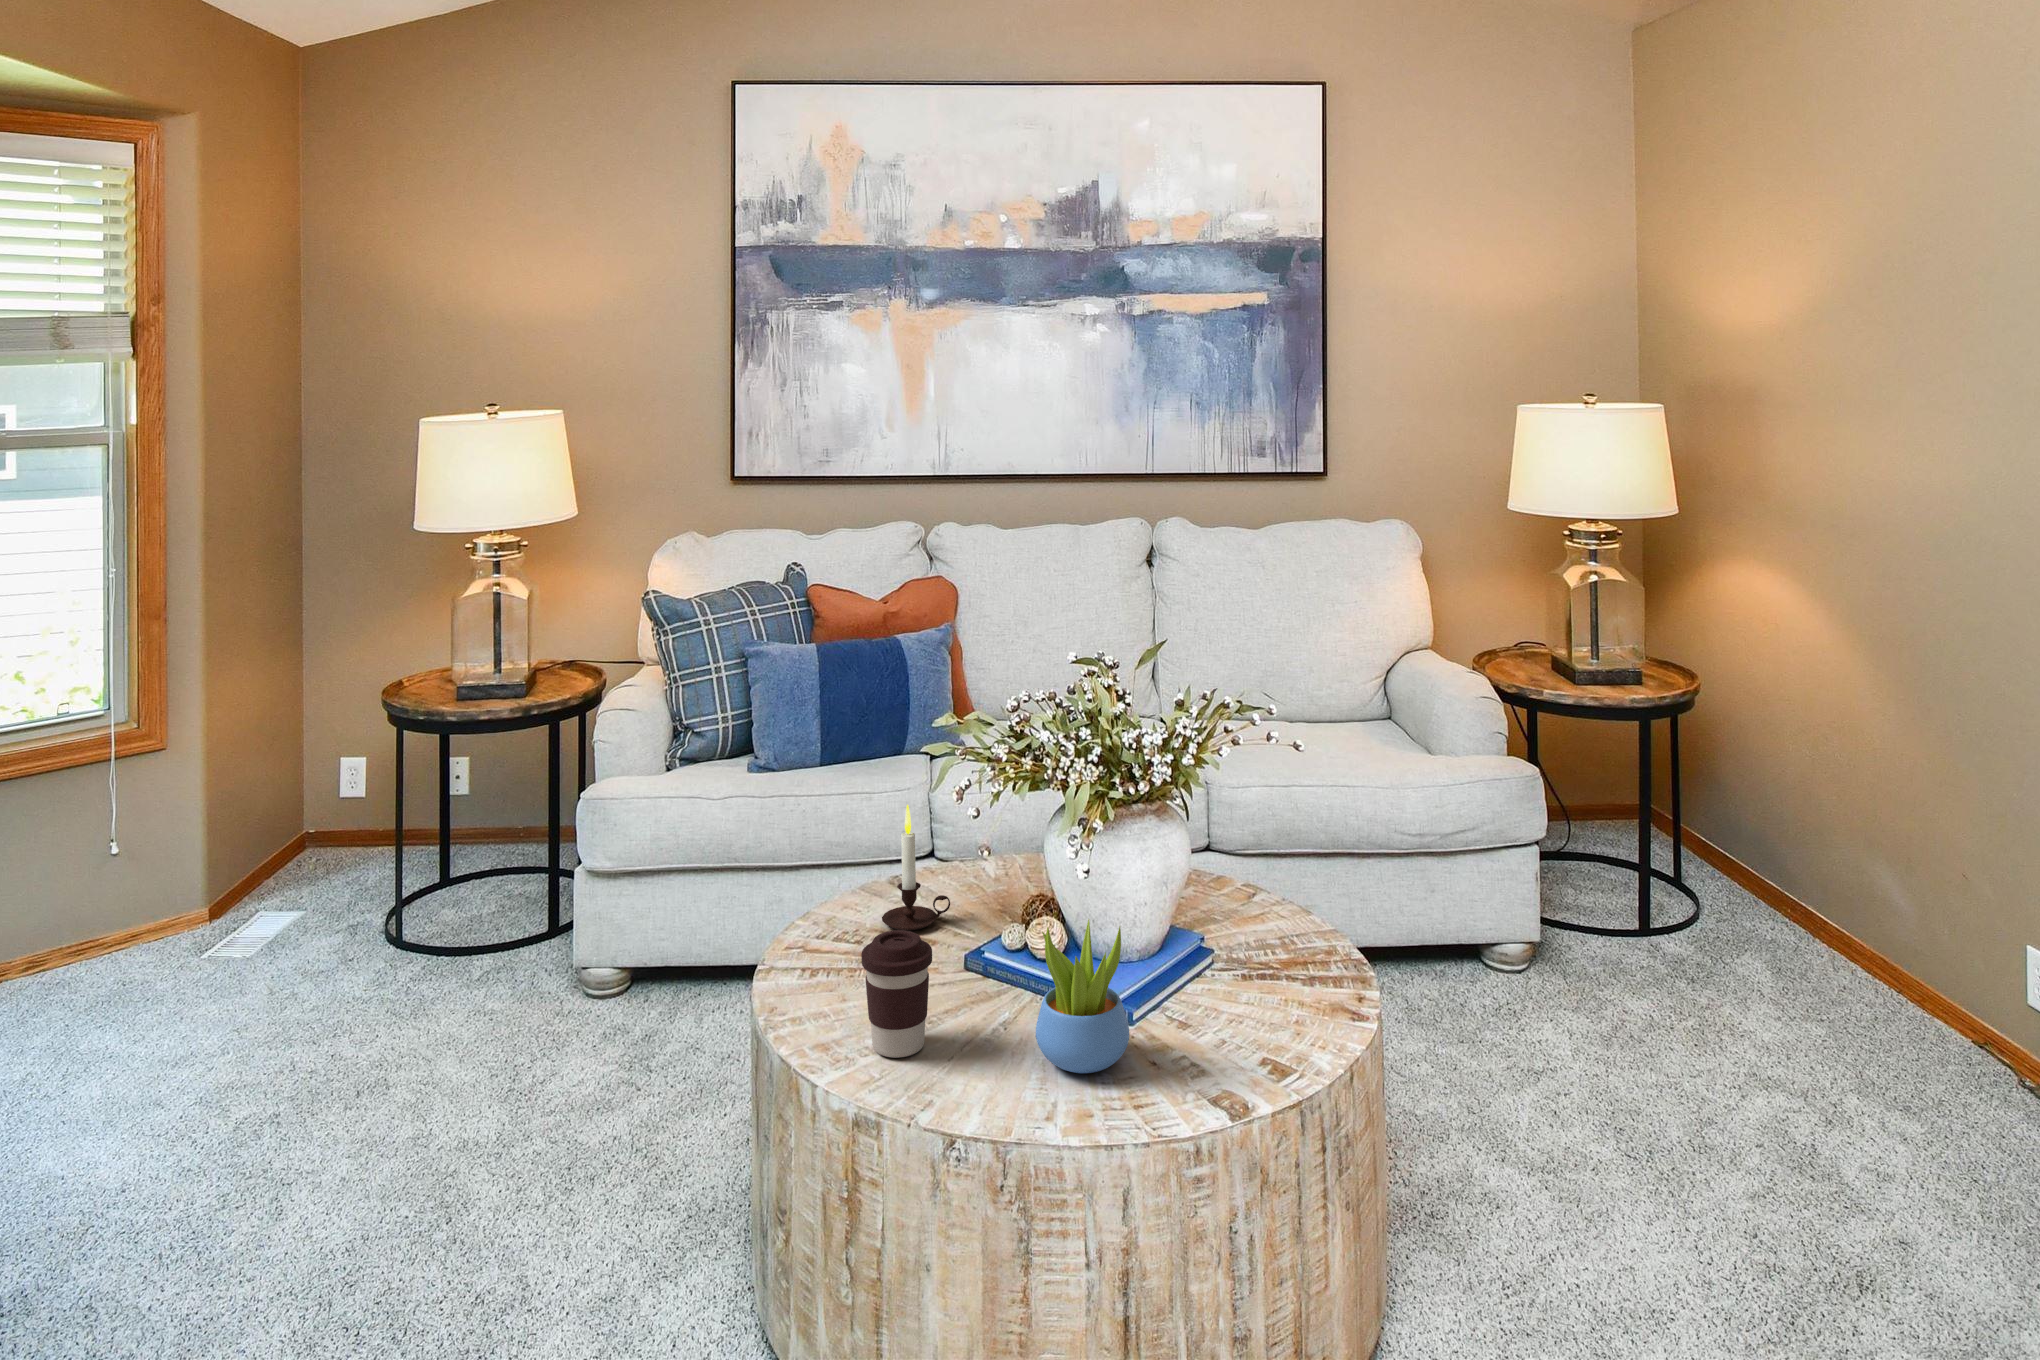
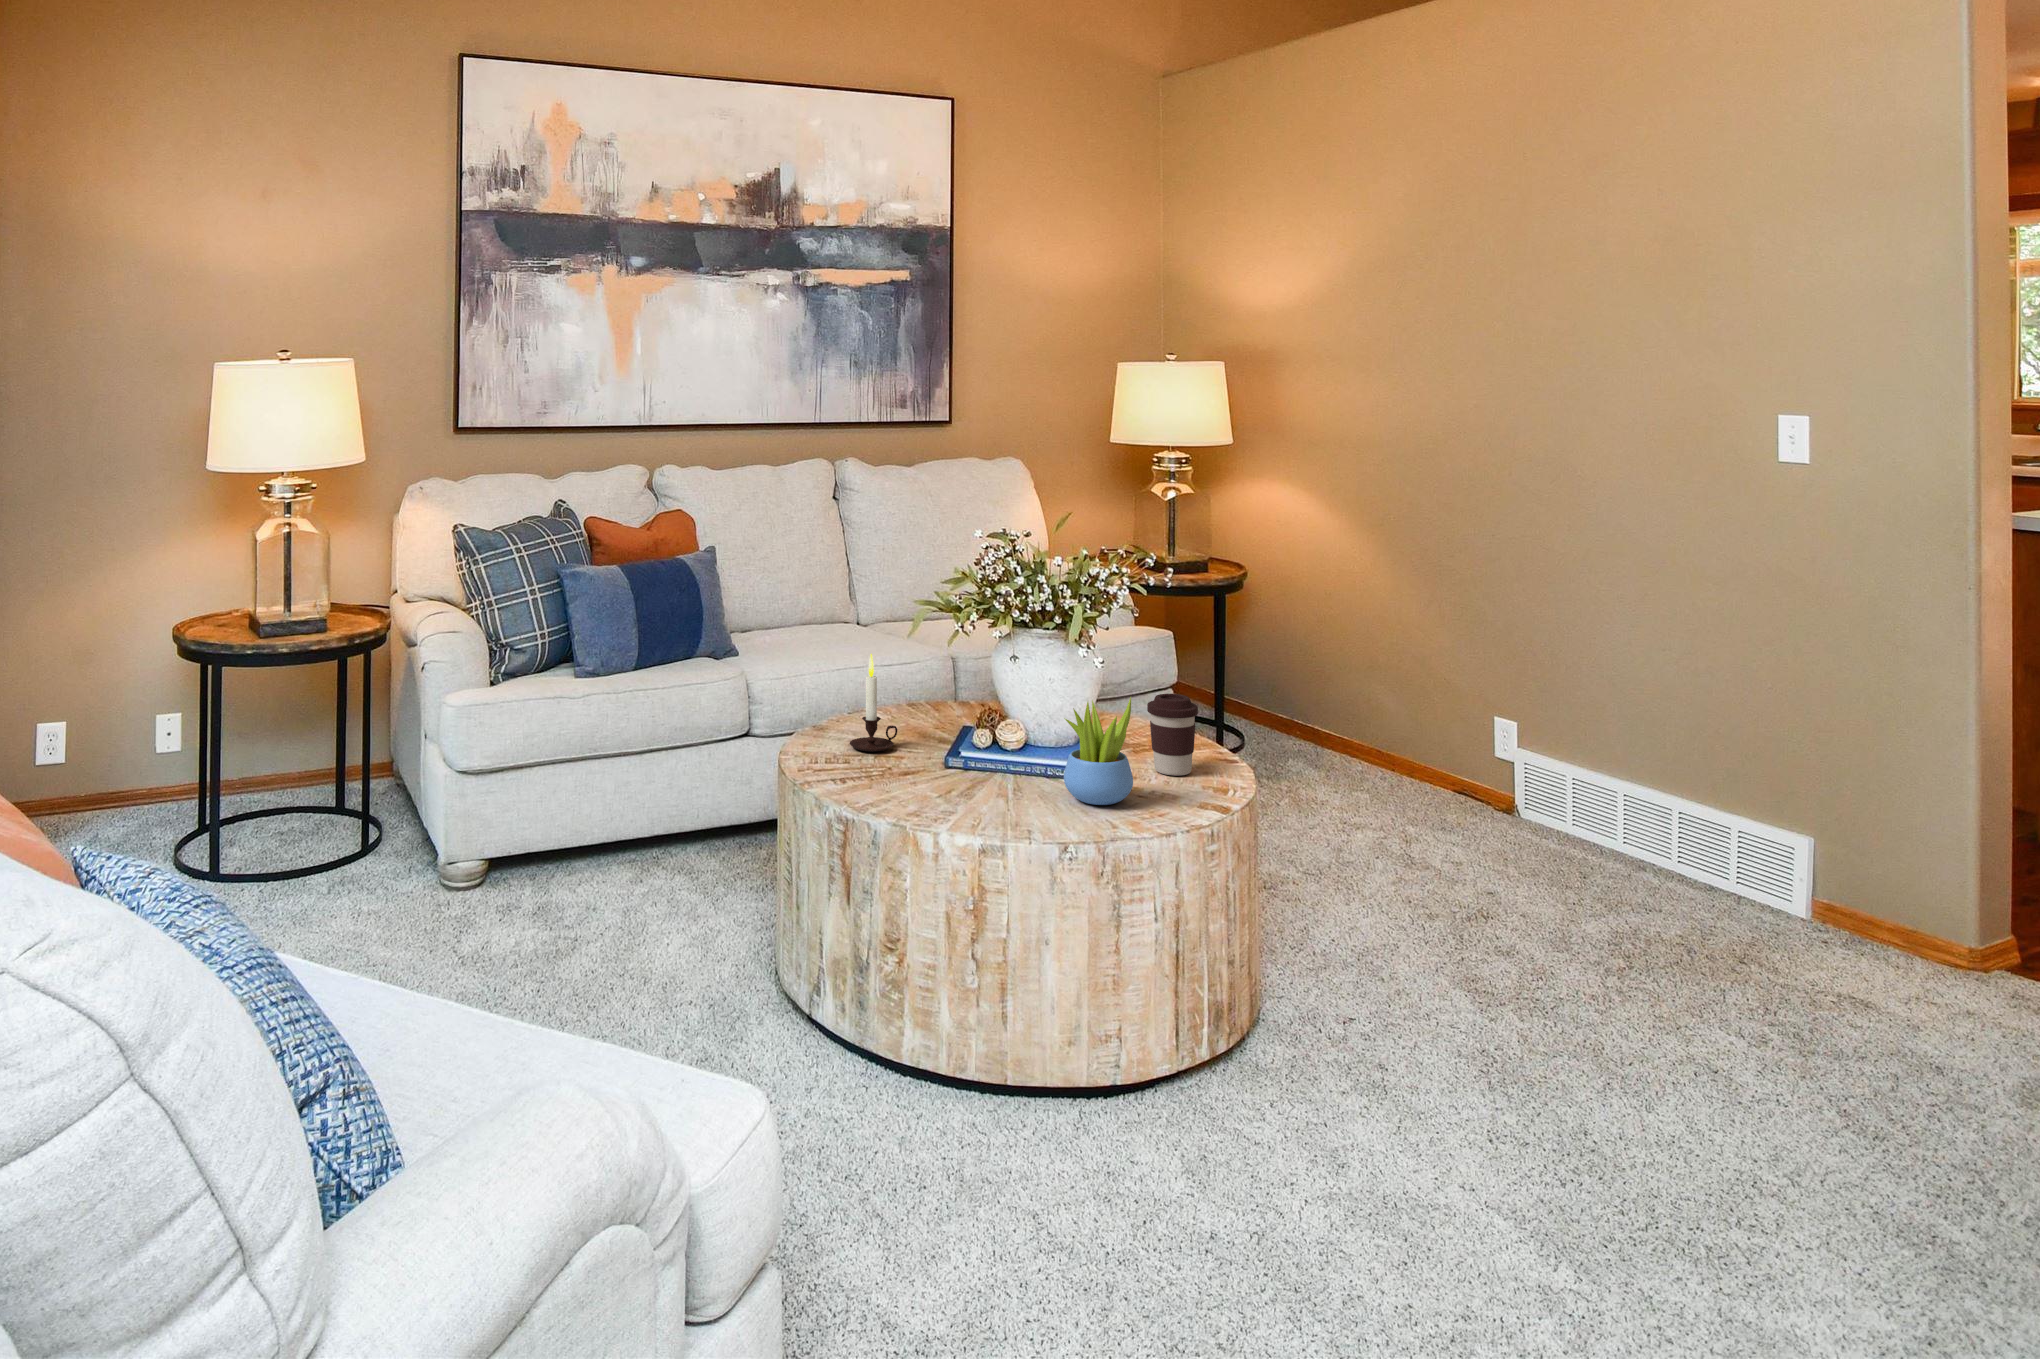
coffee cup: present [861,930,932,1058] -> present [1147,694,1198,776]

